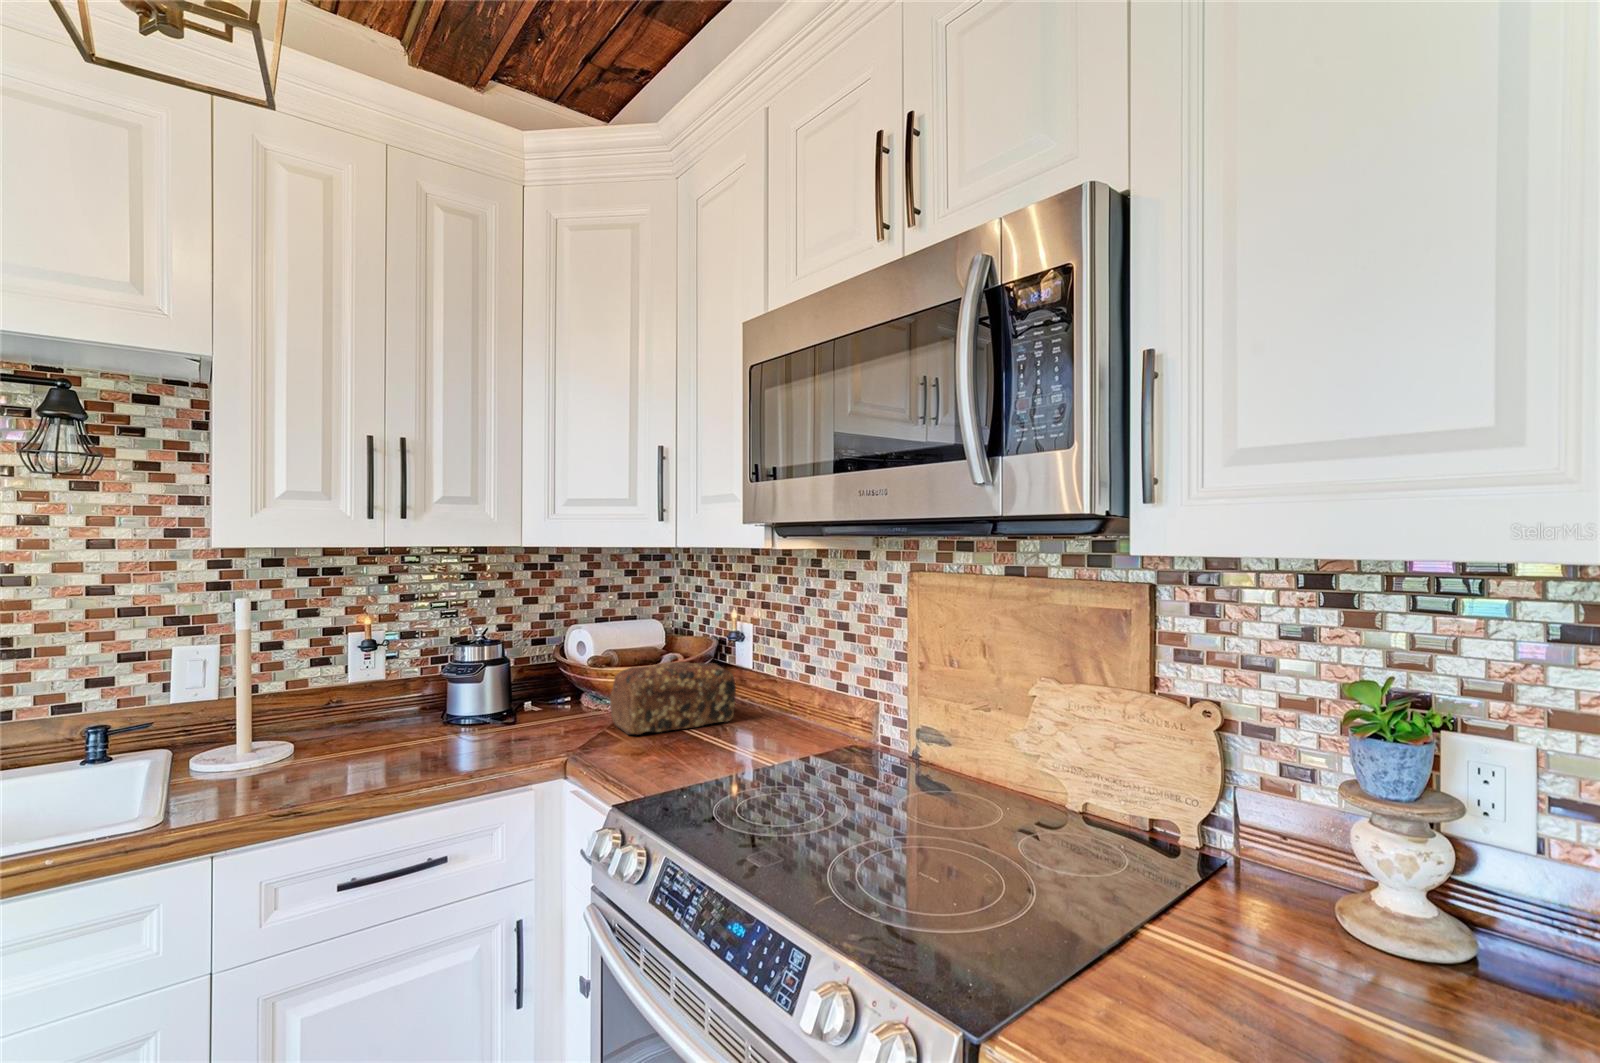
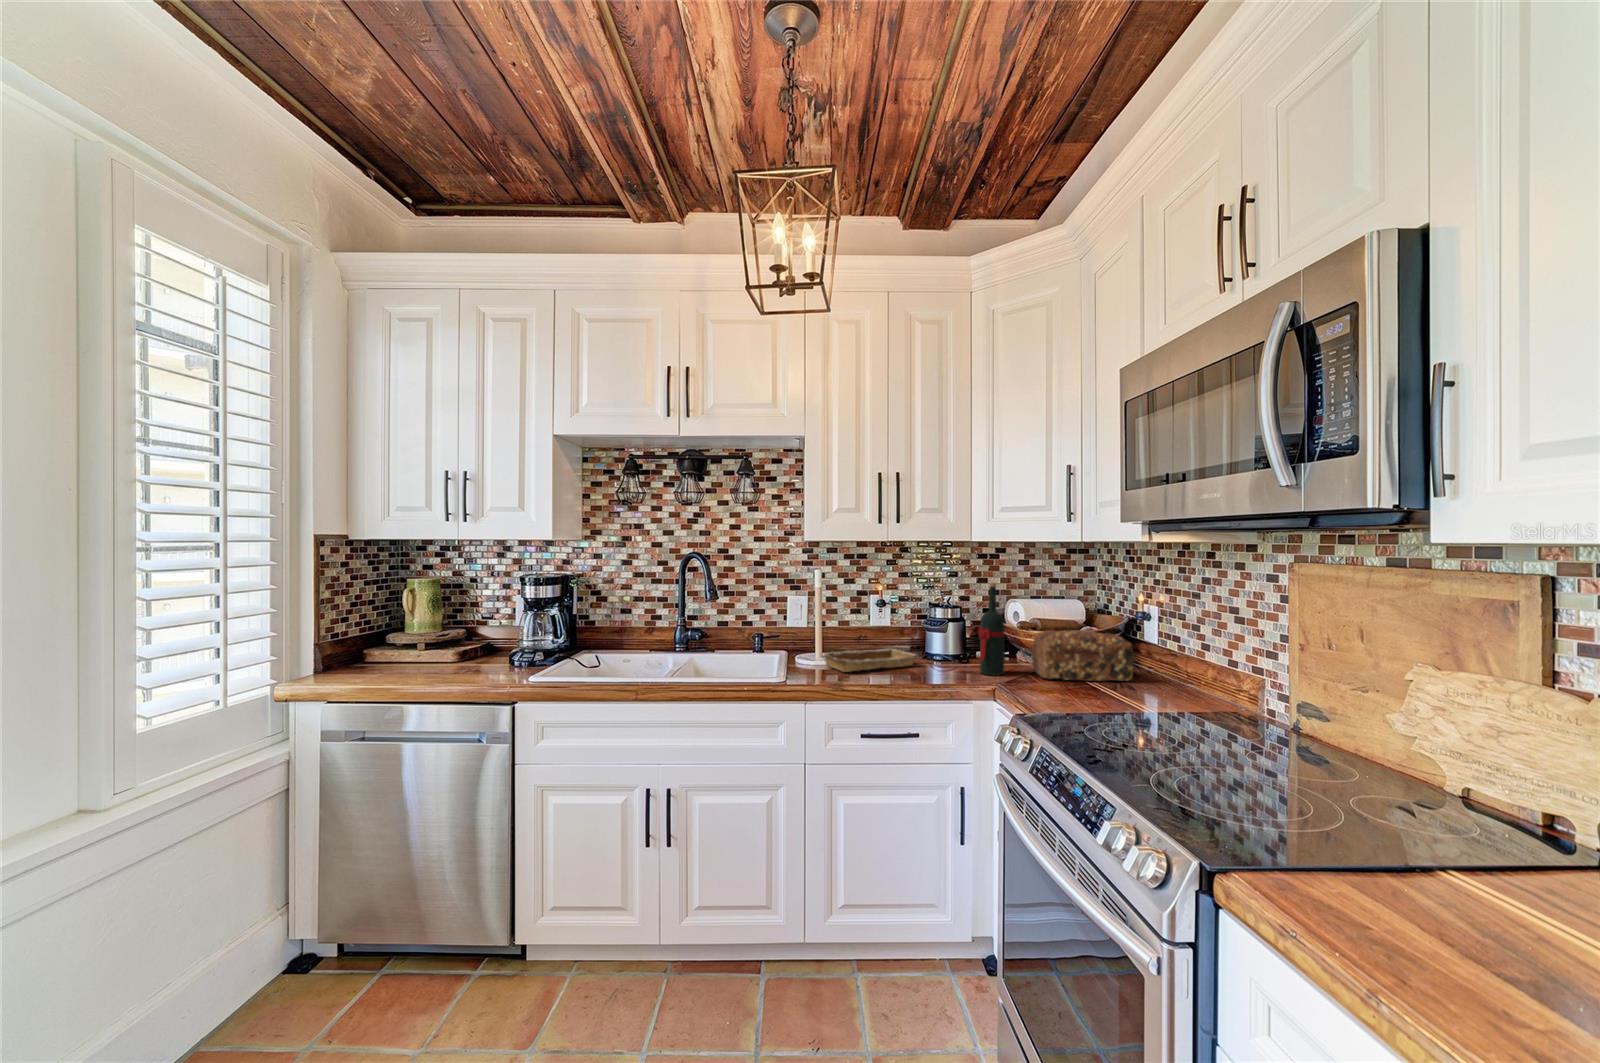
wine bottle: none [539,606,576,742] -> present [979,583,1004,676]
tray: none [246,719,438,779] -> present [824,649,915,672]

